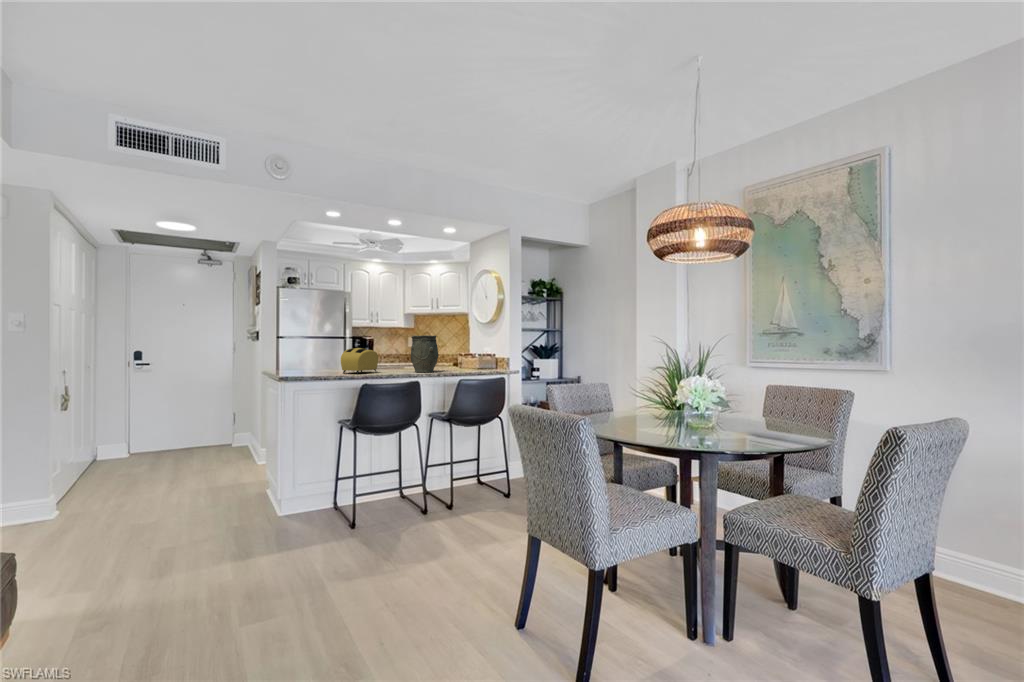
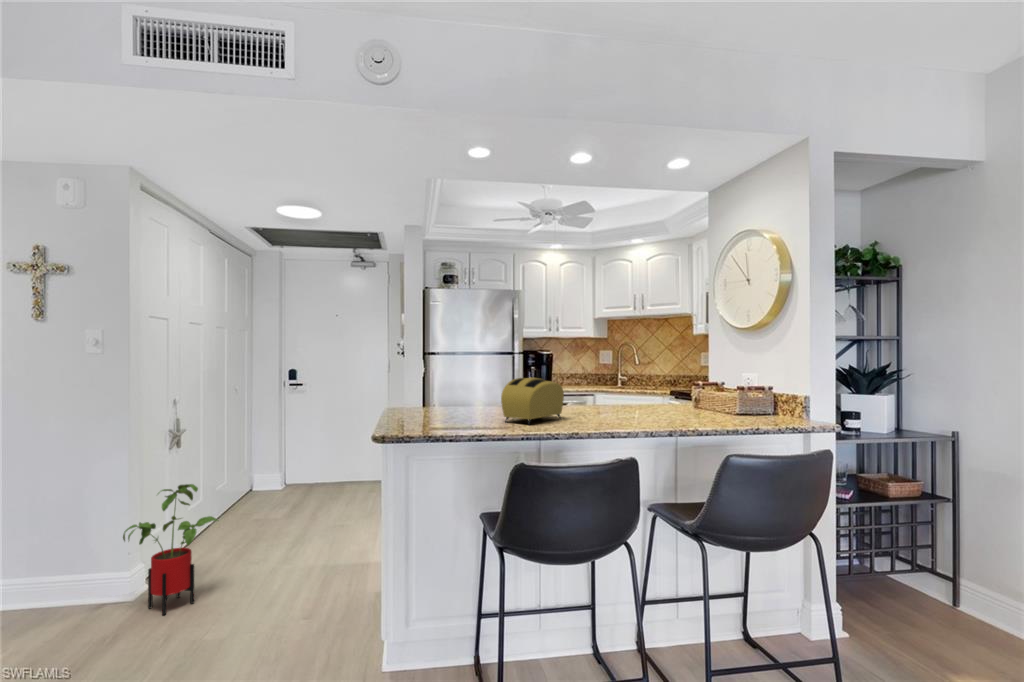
vase: present [411,335,438,372] -> none [619,354,671,422]
house plant: none [62,422,135,507] -> present [123,484,218,615]

